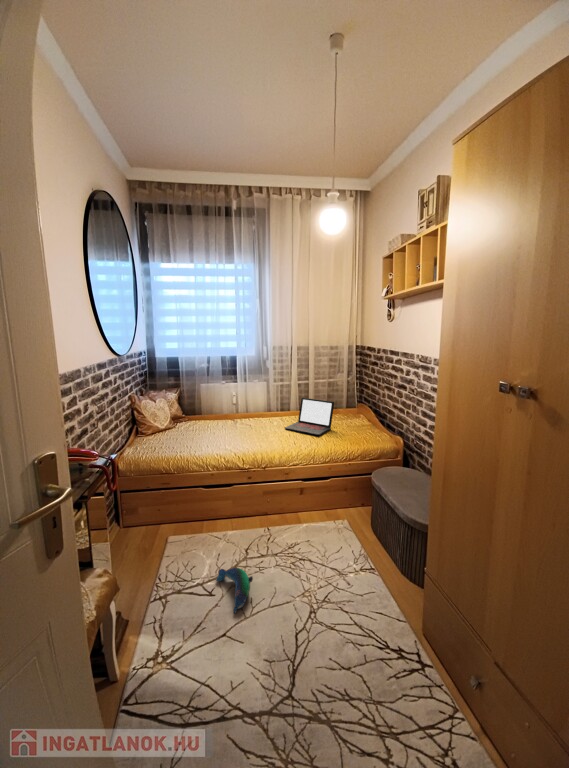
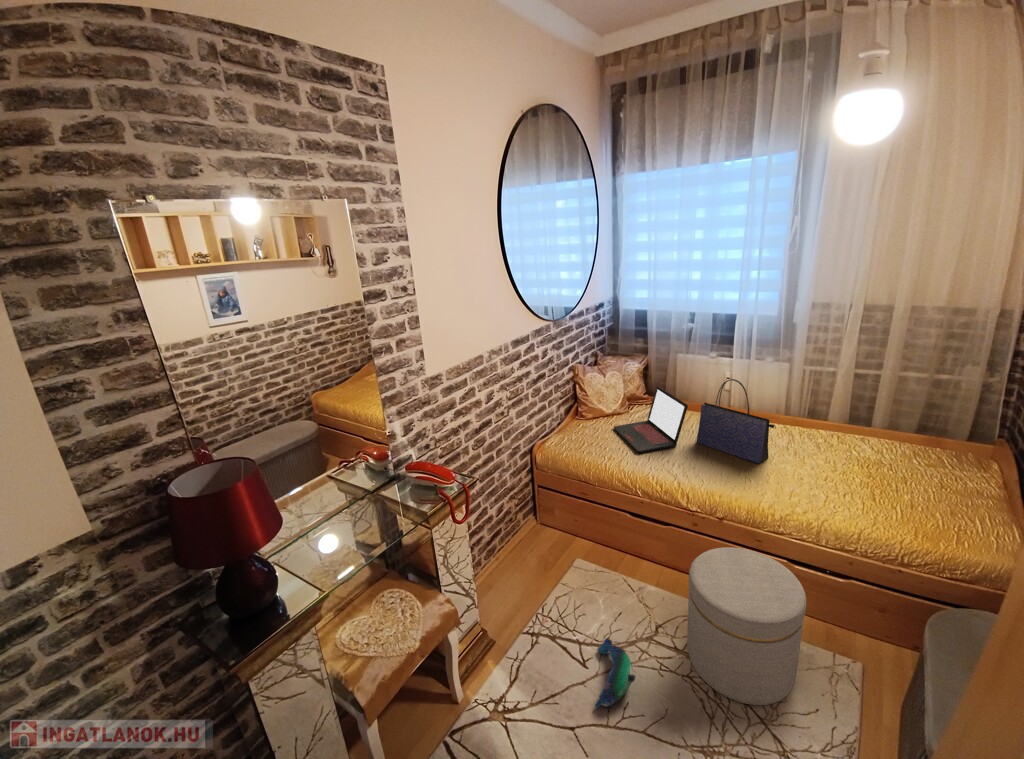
tote bag: none [232,387,276,434] -> present [696,379,774,464]
laptop: present [285,398,334,435] -> present [614,386,688,452]
ottoman: none [265,474,326,563] -> present [687,547,806,705]

